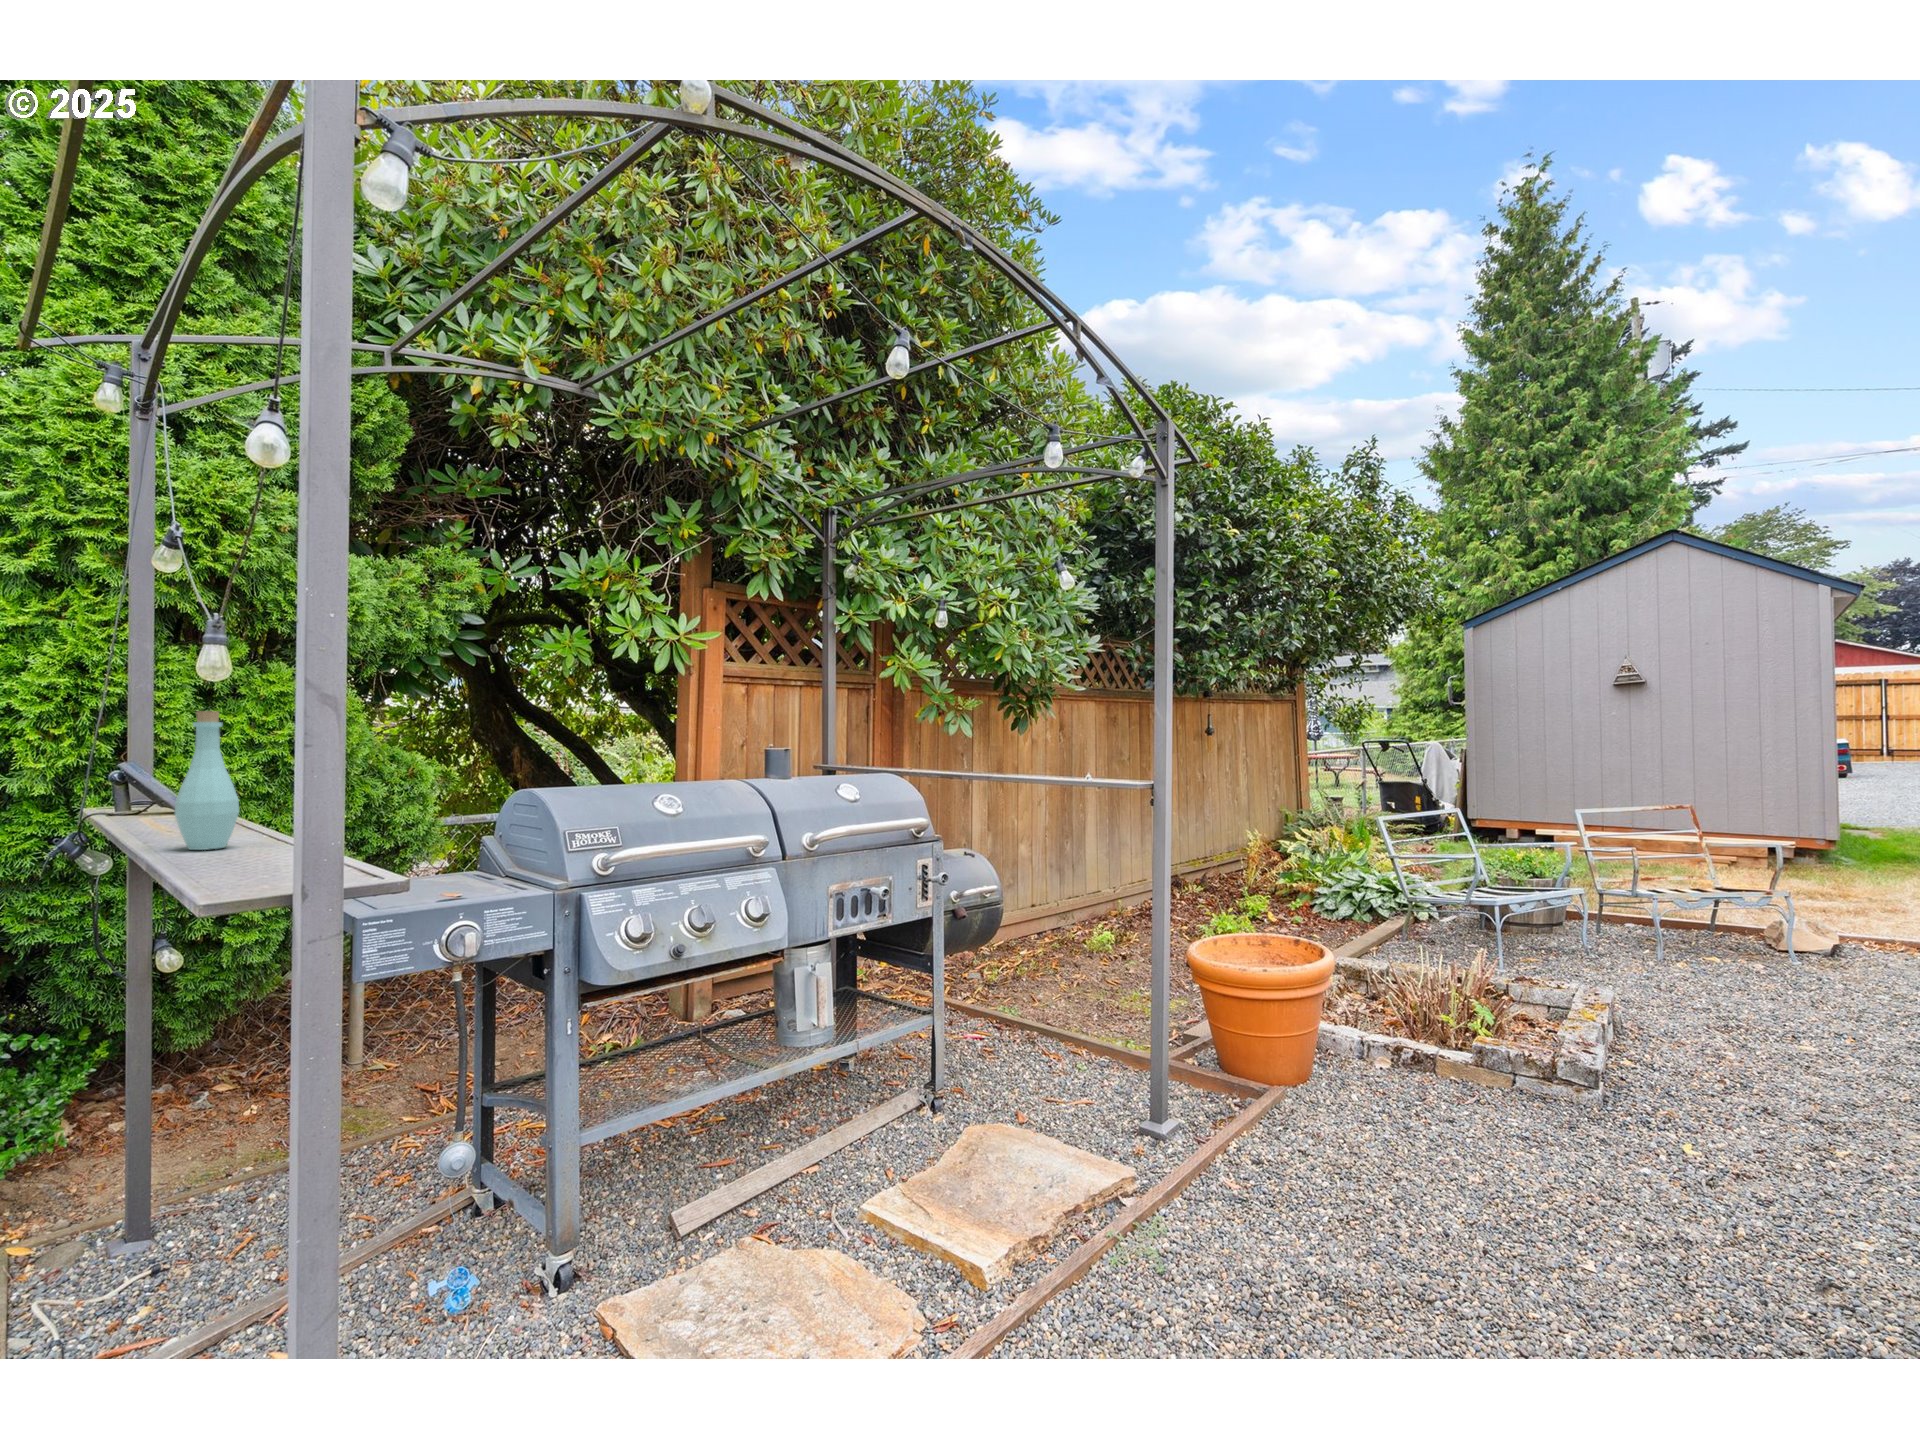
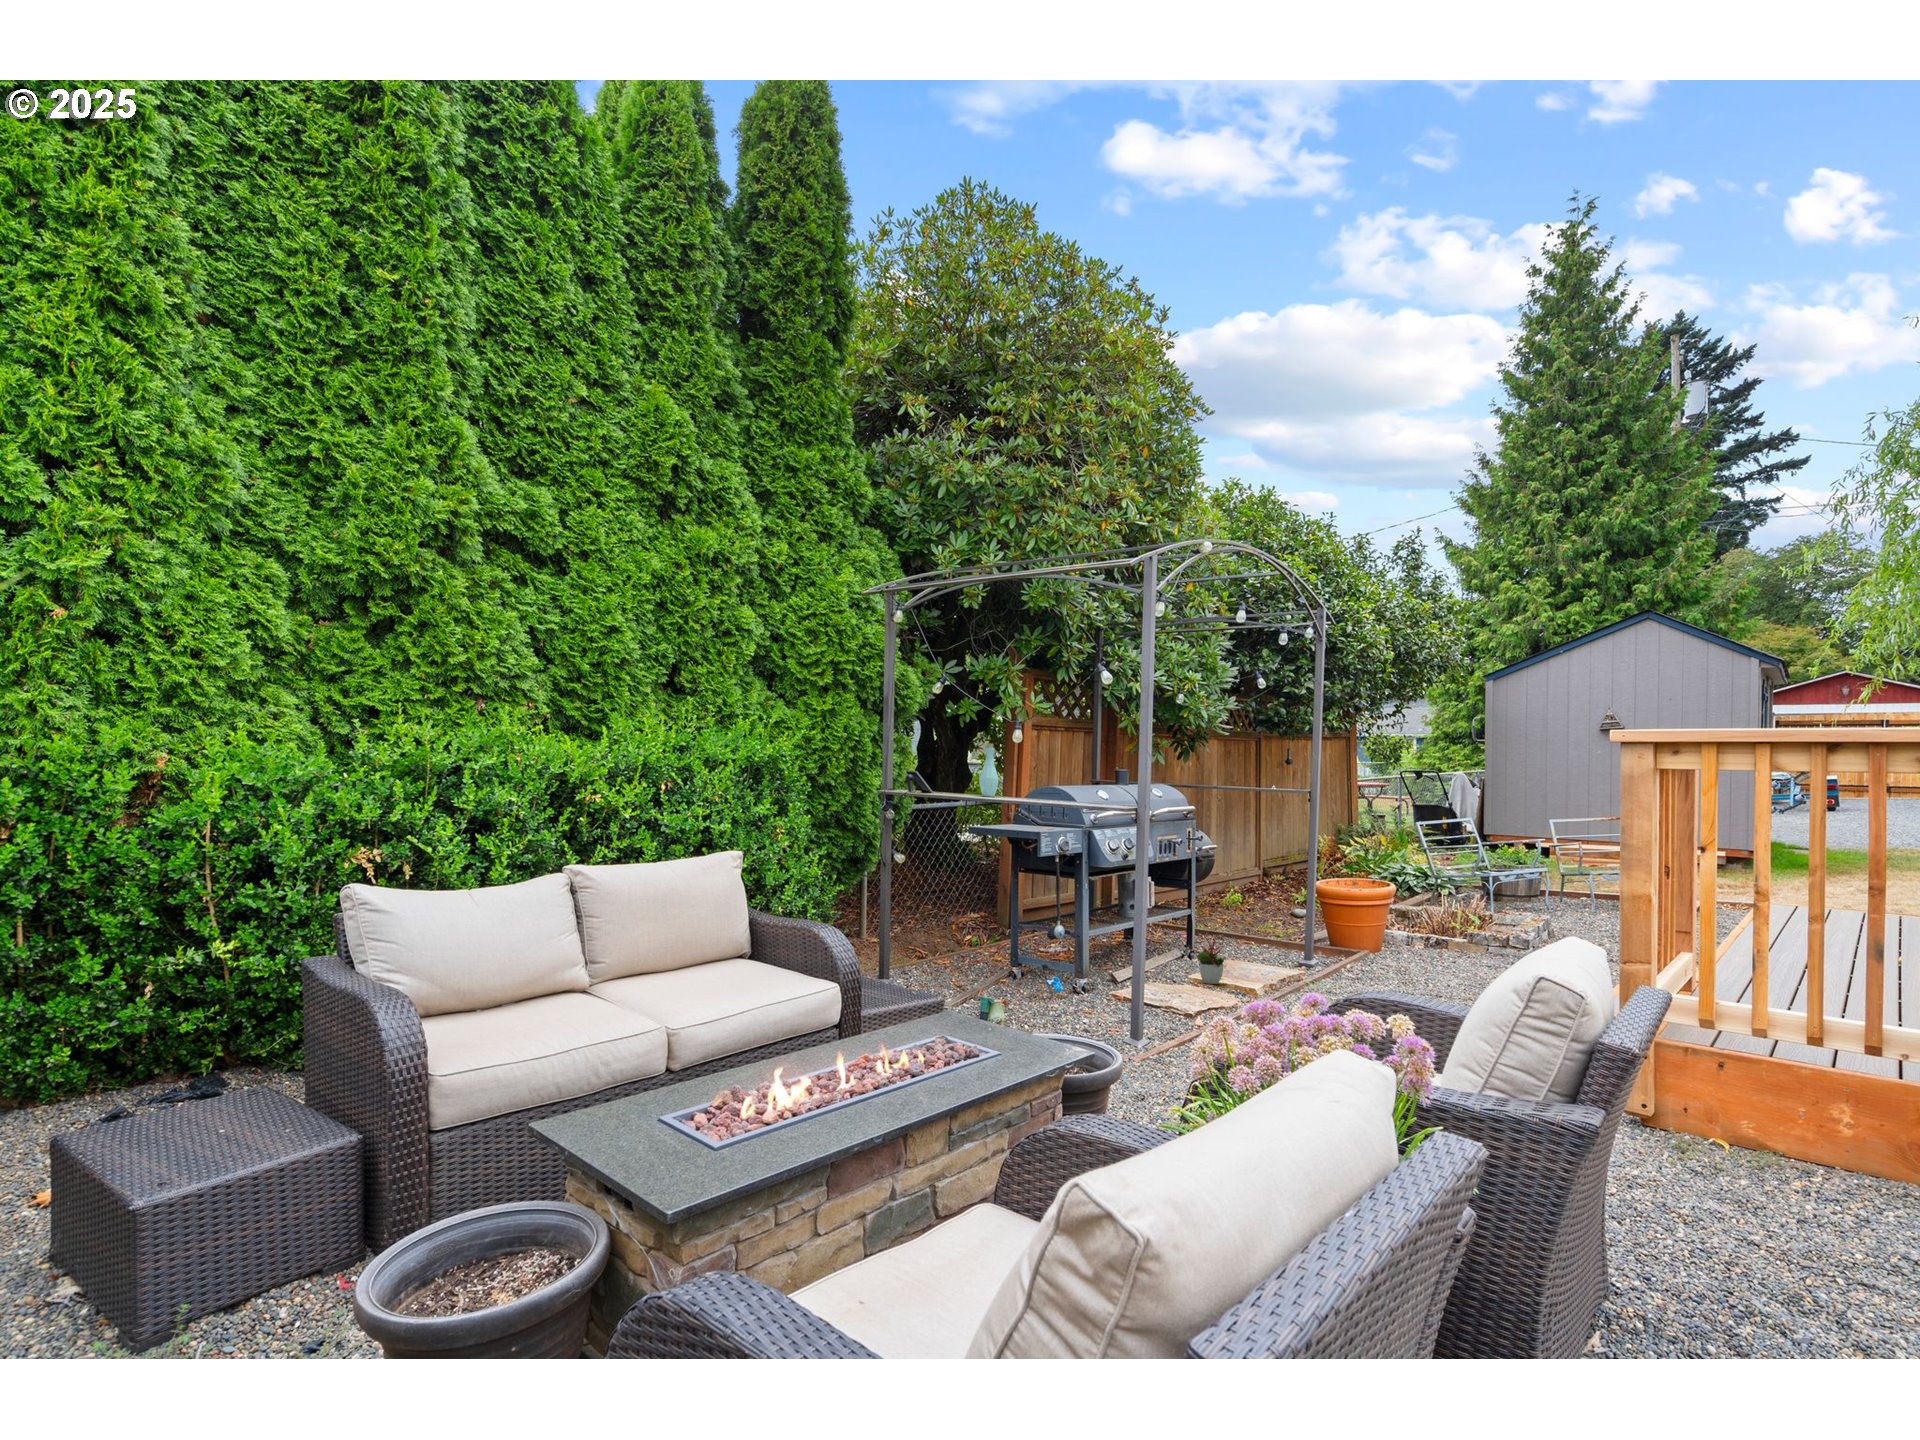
decorative plant: none [775,1198,844,1328] -> present [1197,938,1225,984]

